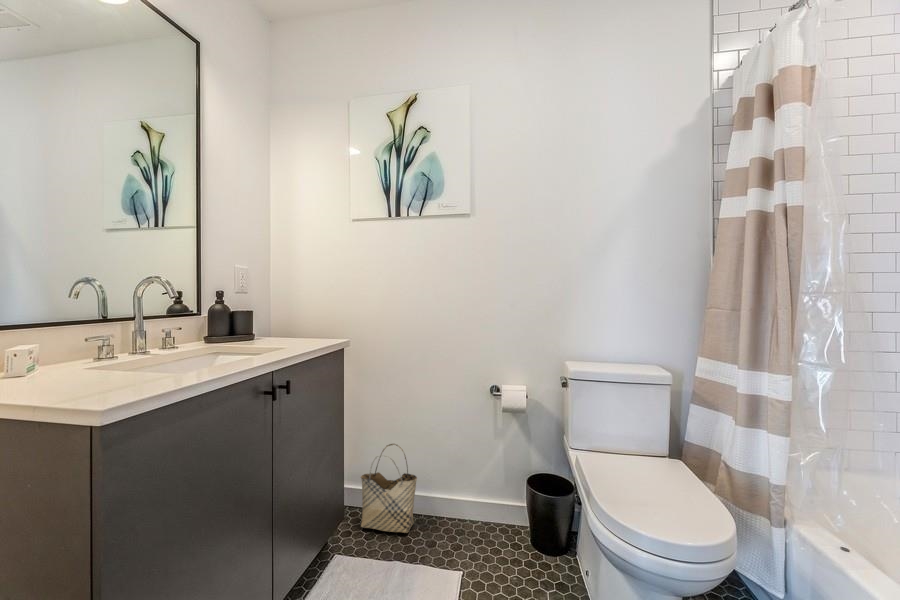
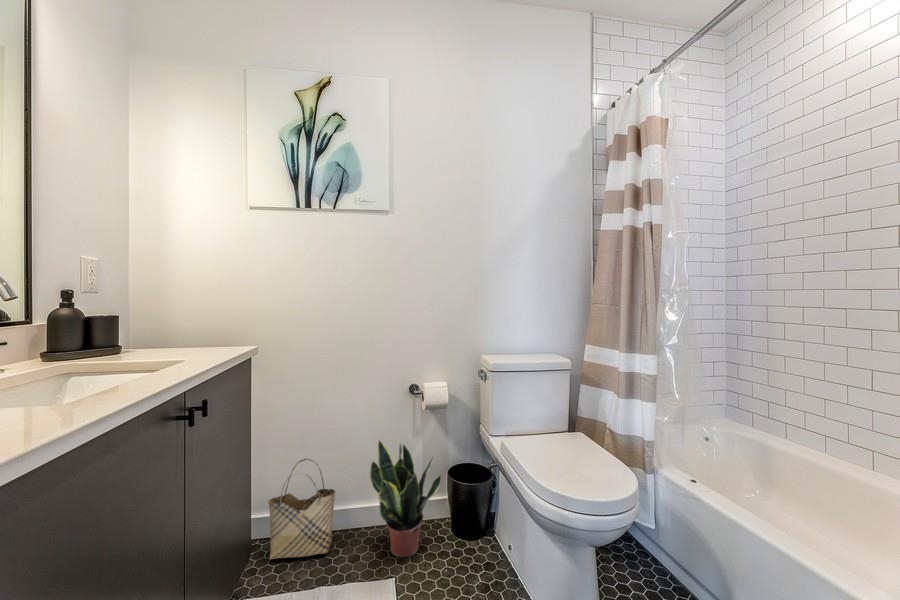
potted plant: none [447,436,515,555] -> present [370,441,441,557]

